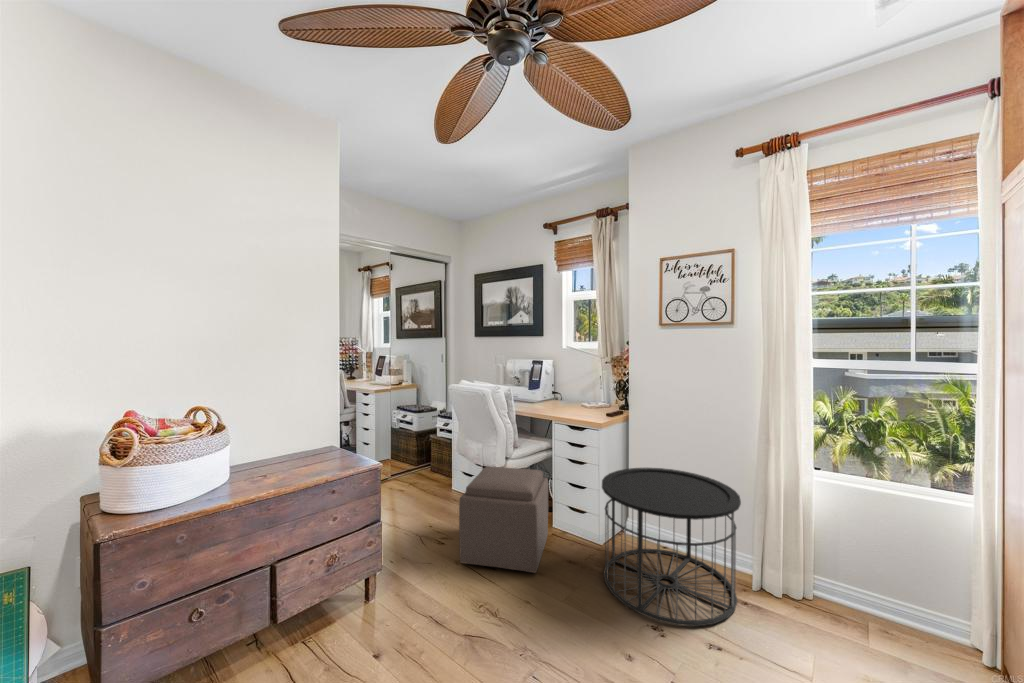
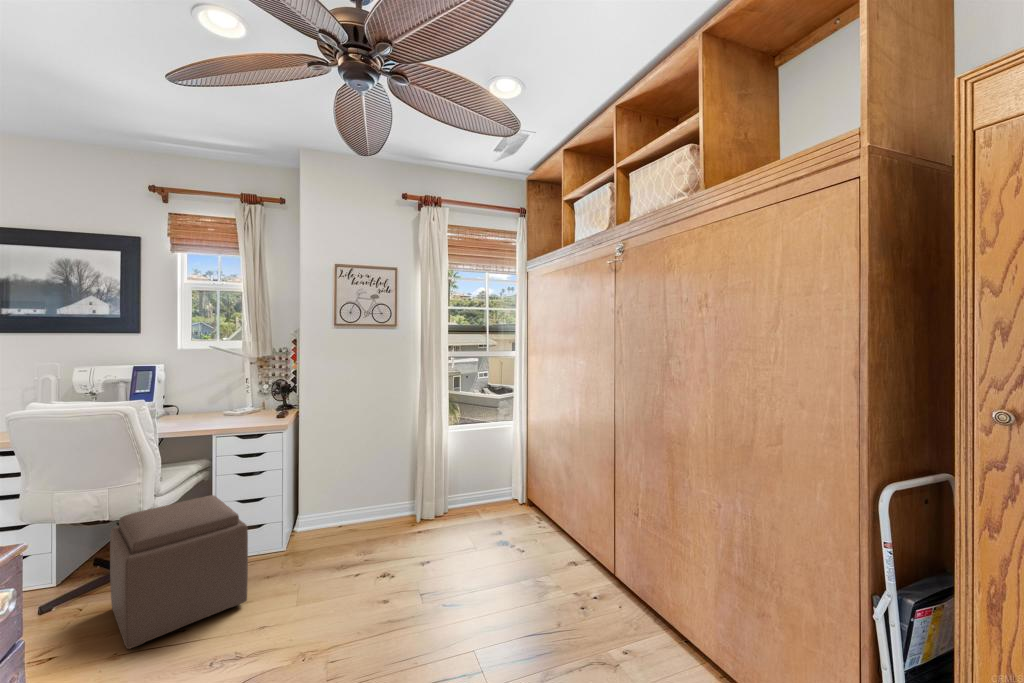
side table: present [602,468,741,626] -> none [305,451,421,576]

